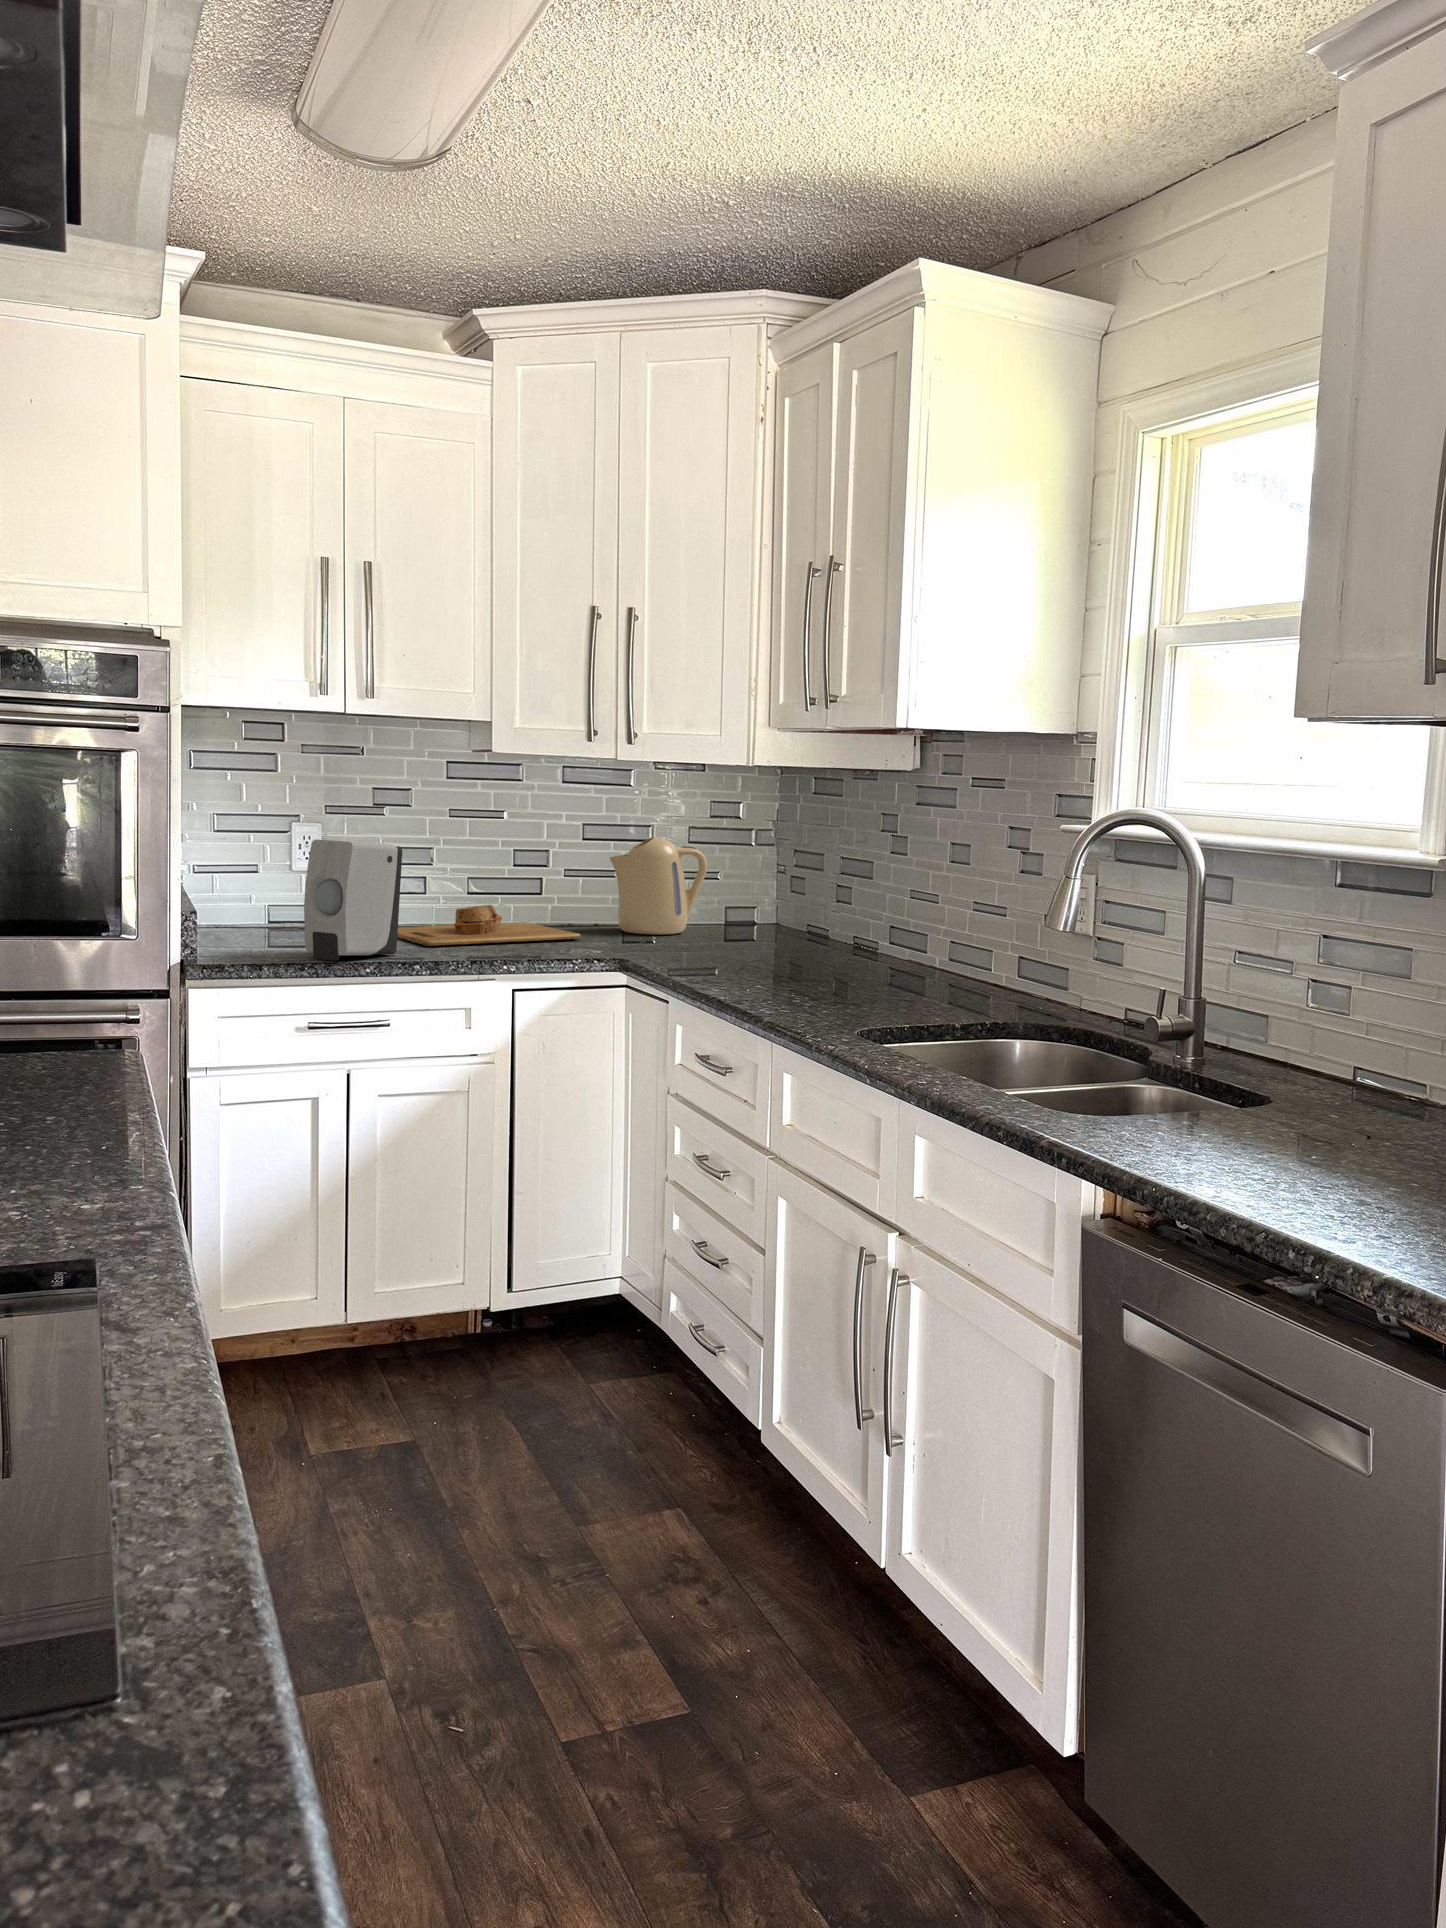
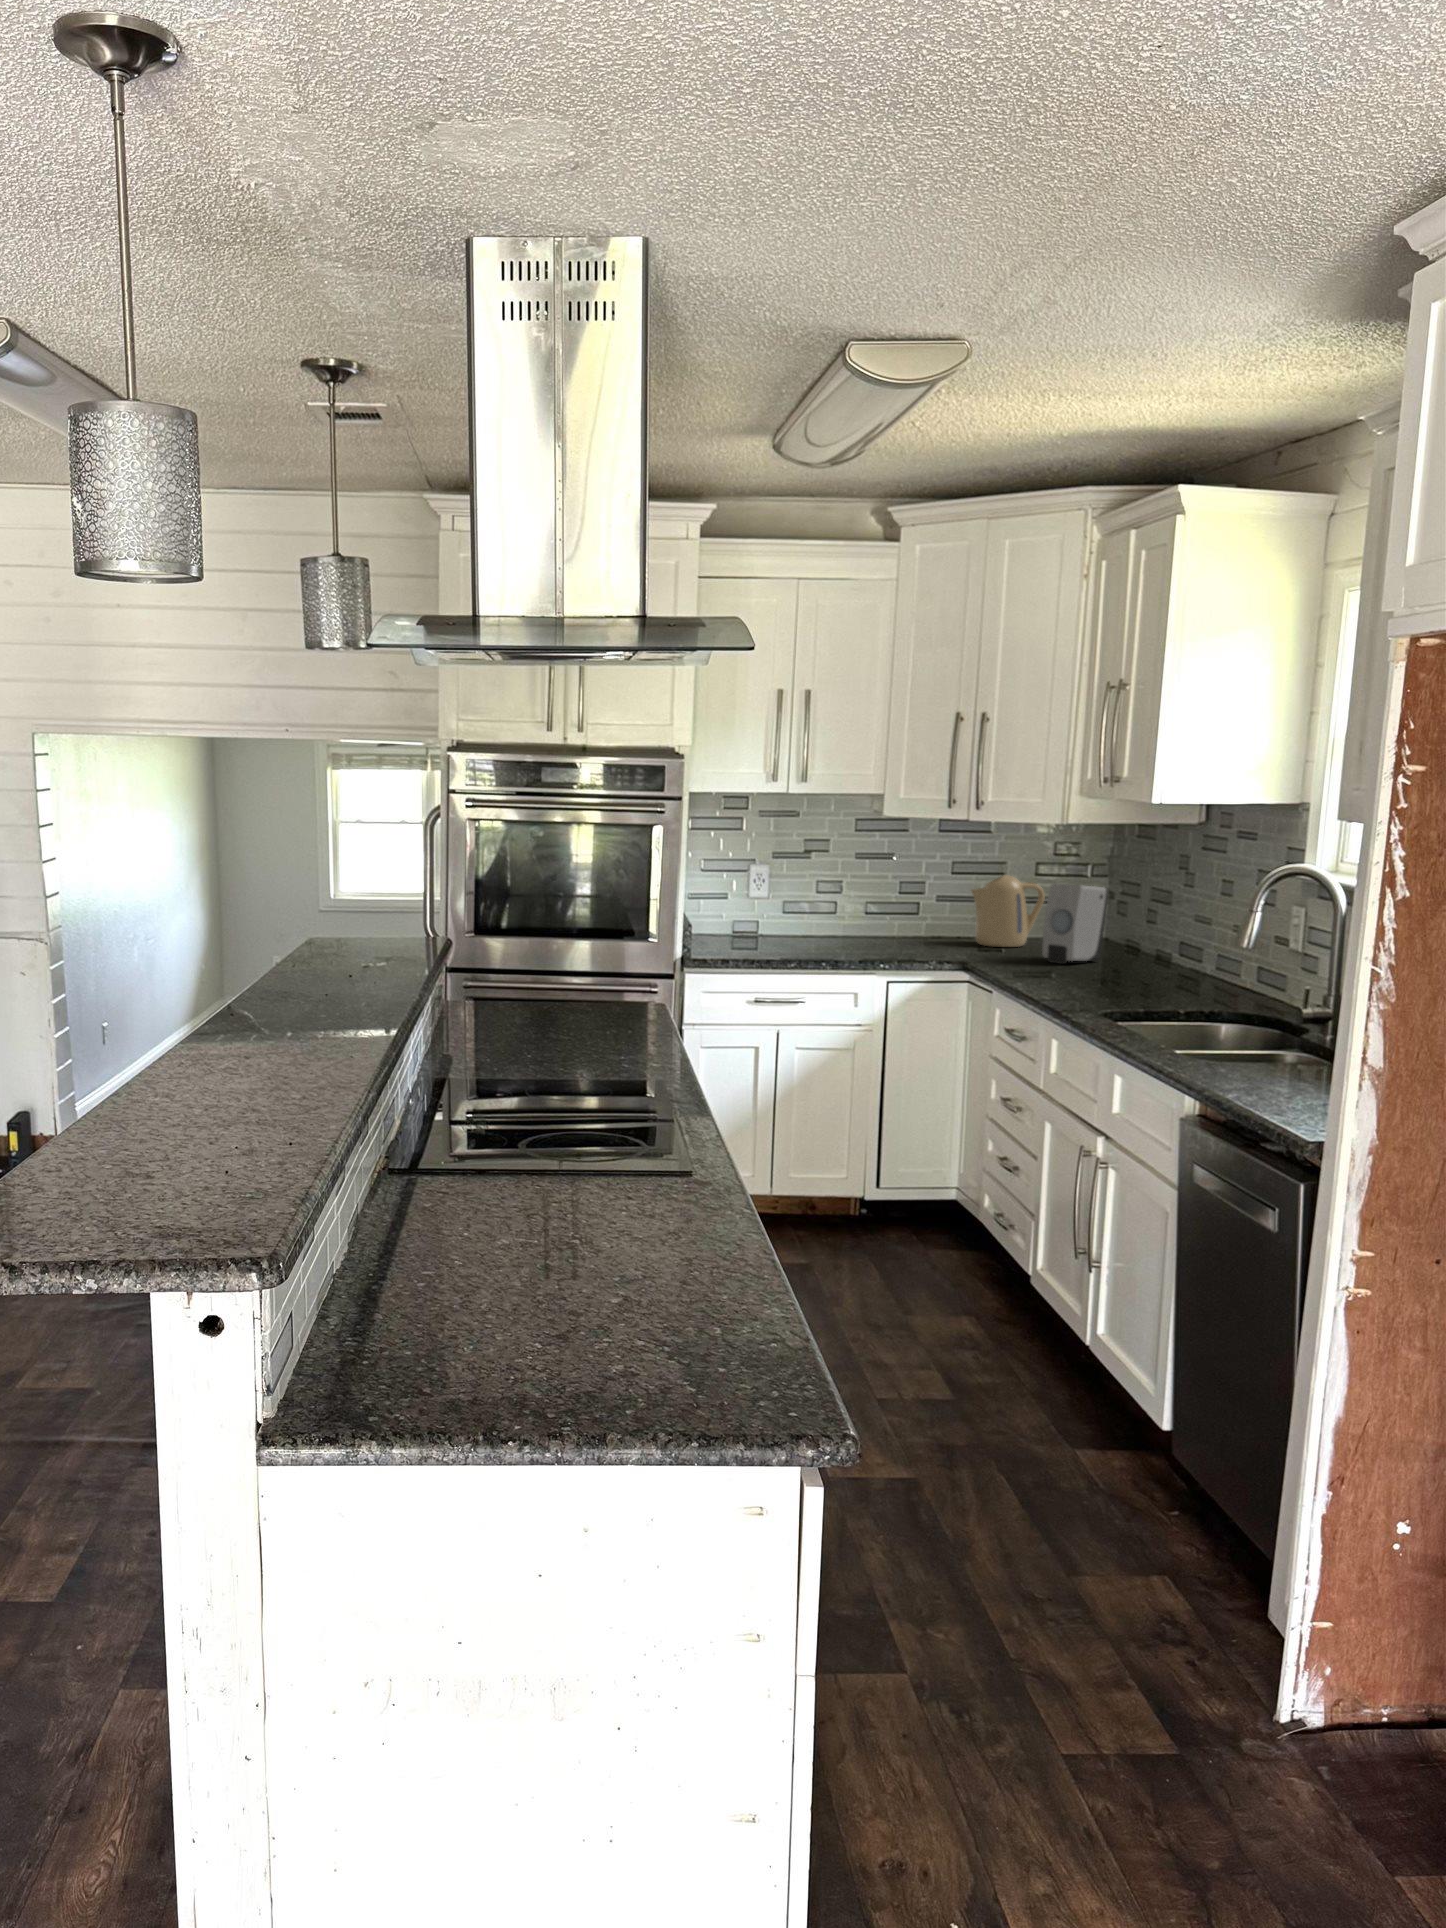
soap dispenser: present [304,839,402,961] -> present [1042,883,1109,964]
cutting board: present [397,905,580,946] -> none [805,923,944,950]

